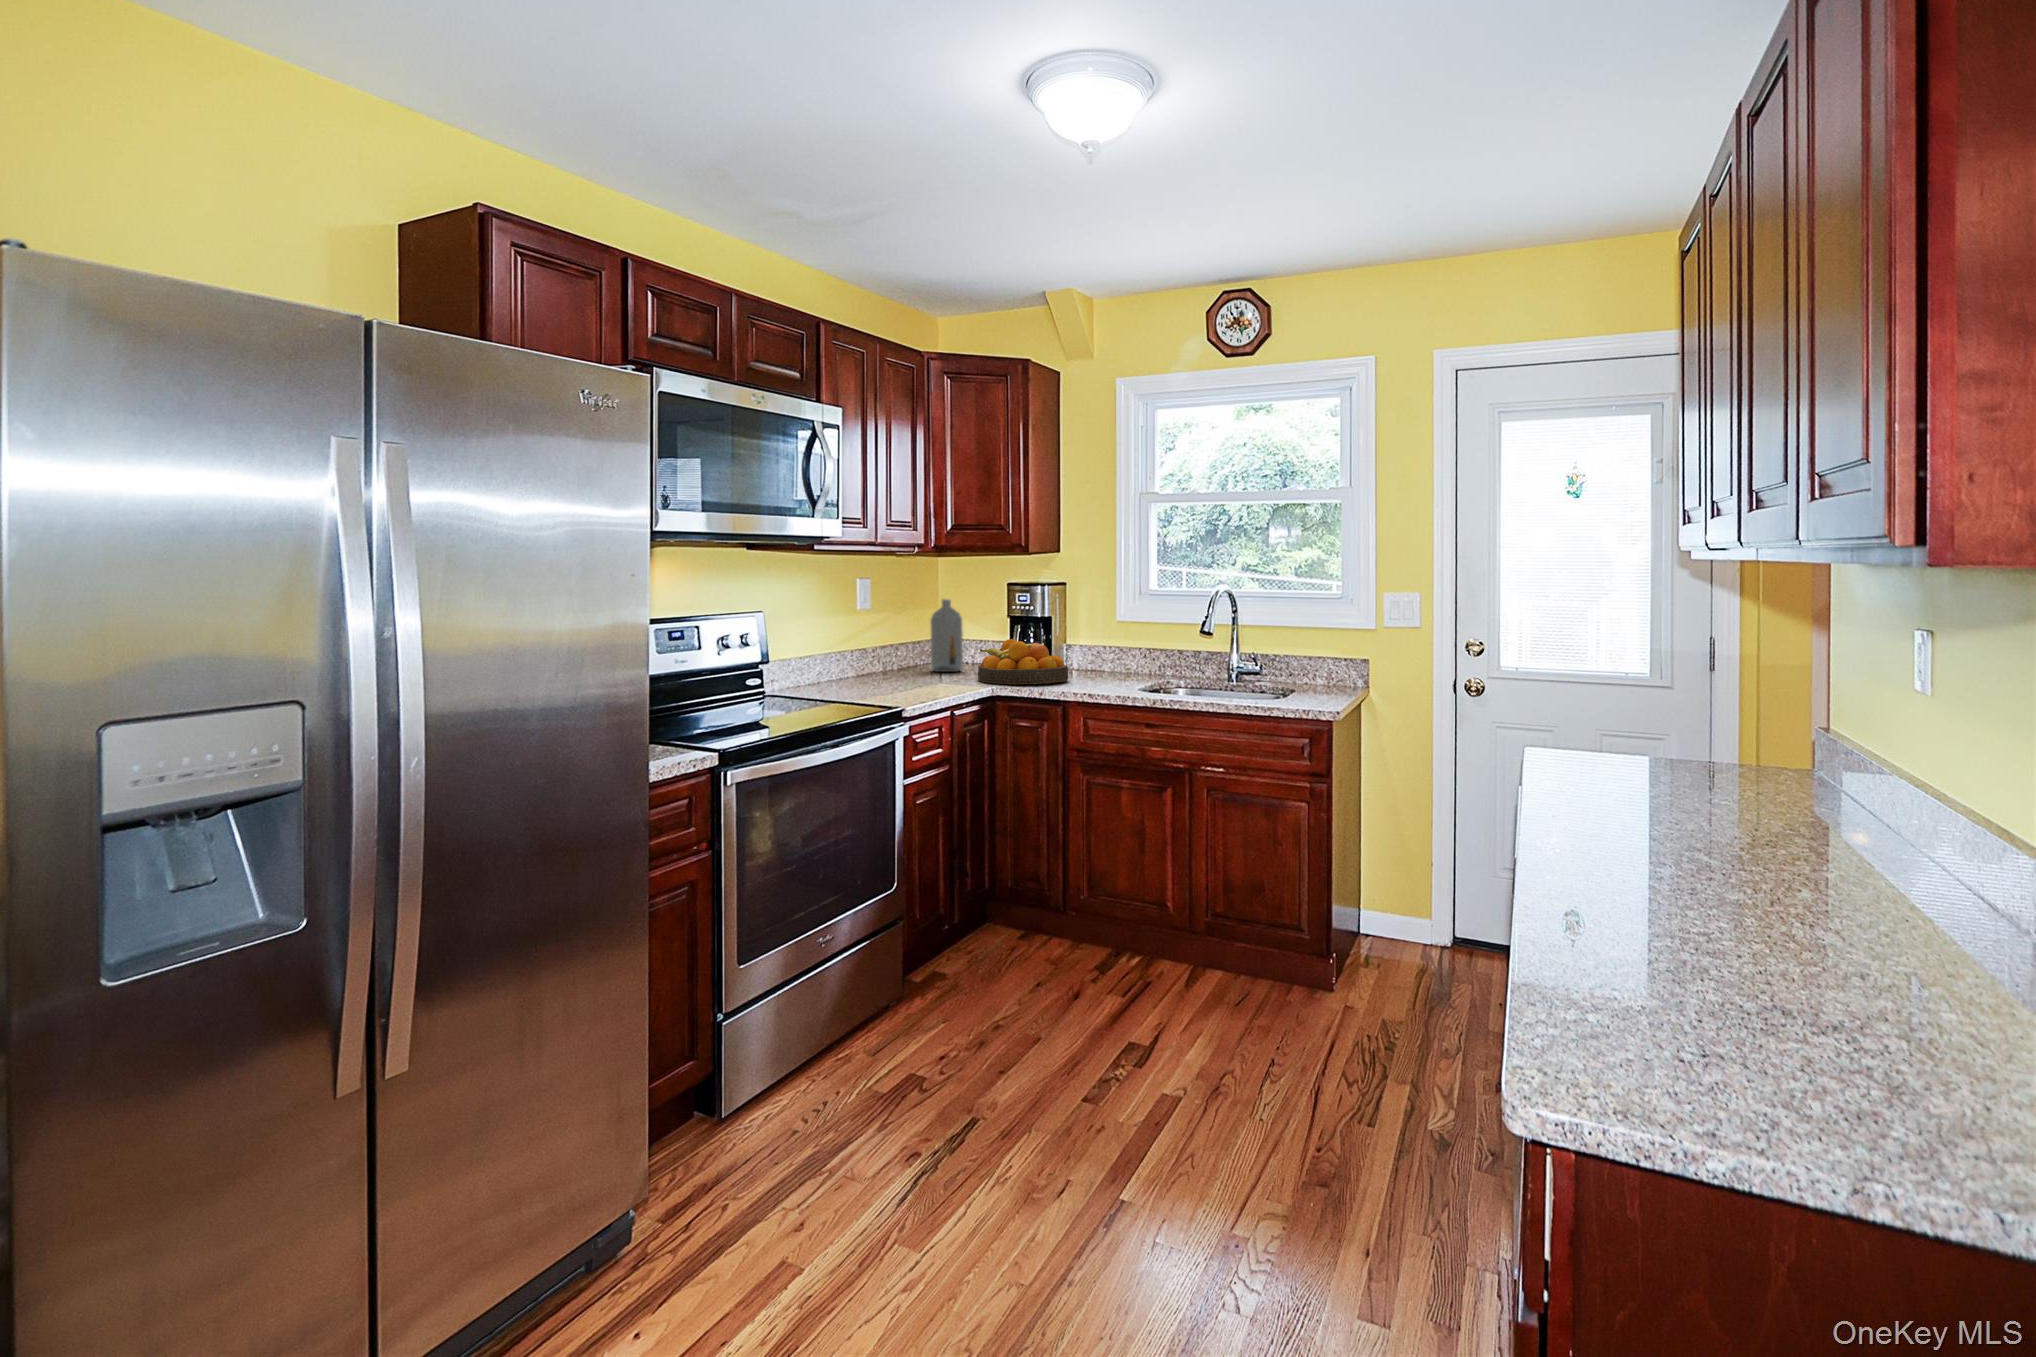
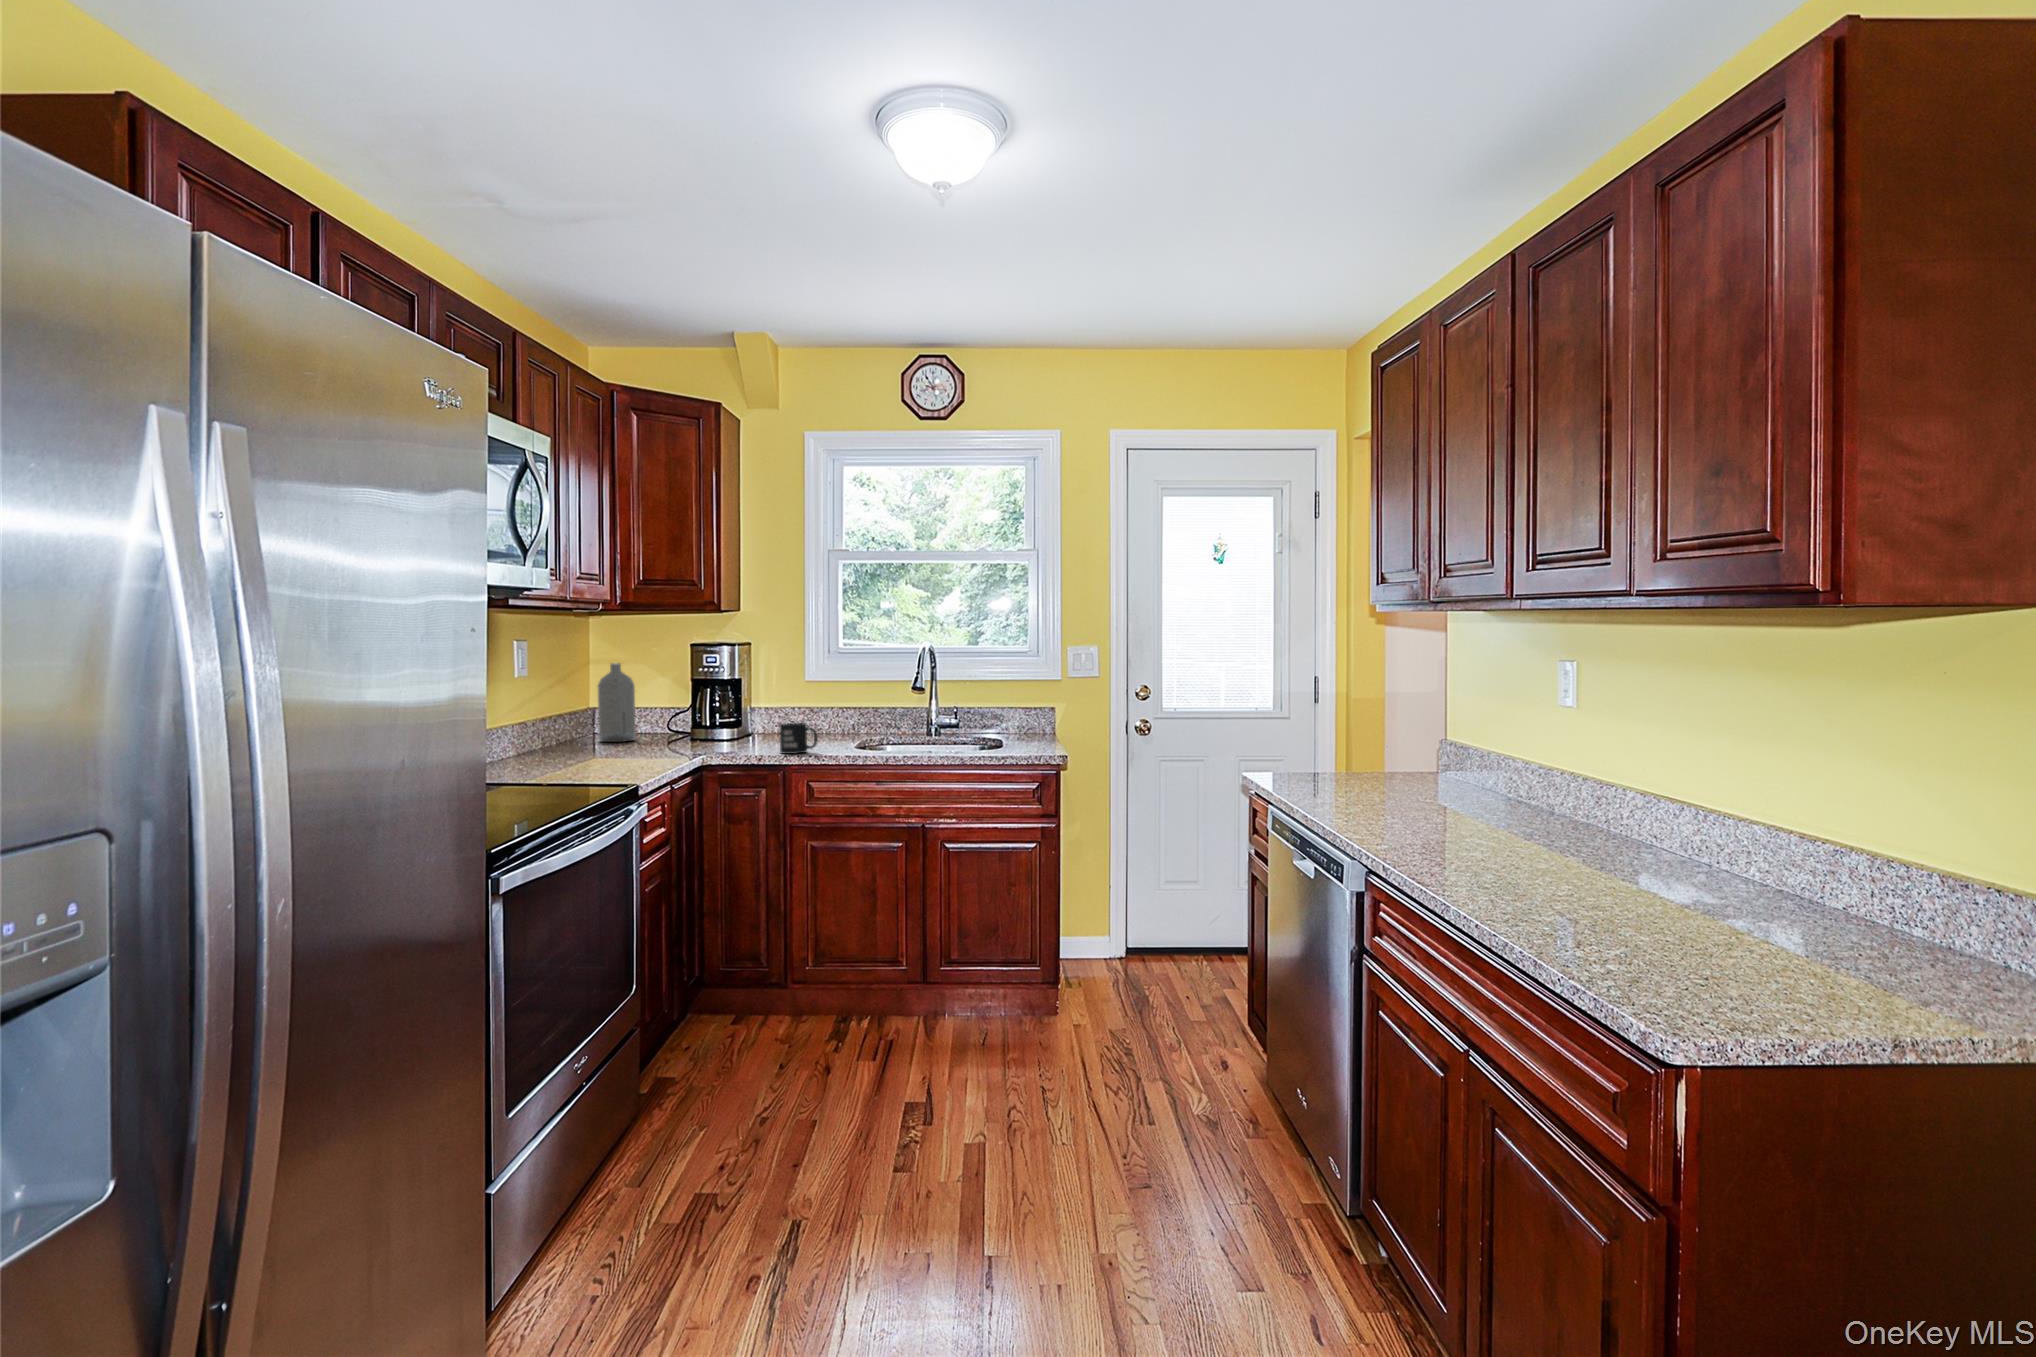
fruit bowl: present [978,639,1068,684] -> none [667,703,766,750]
mug: none [1065,663,1099,693] -> present [780,723,818,754]

